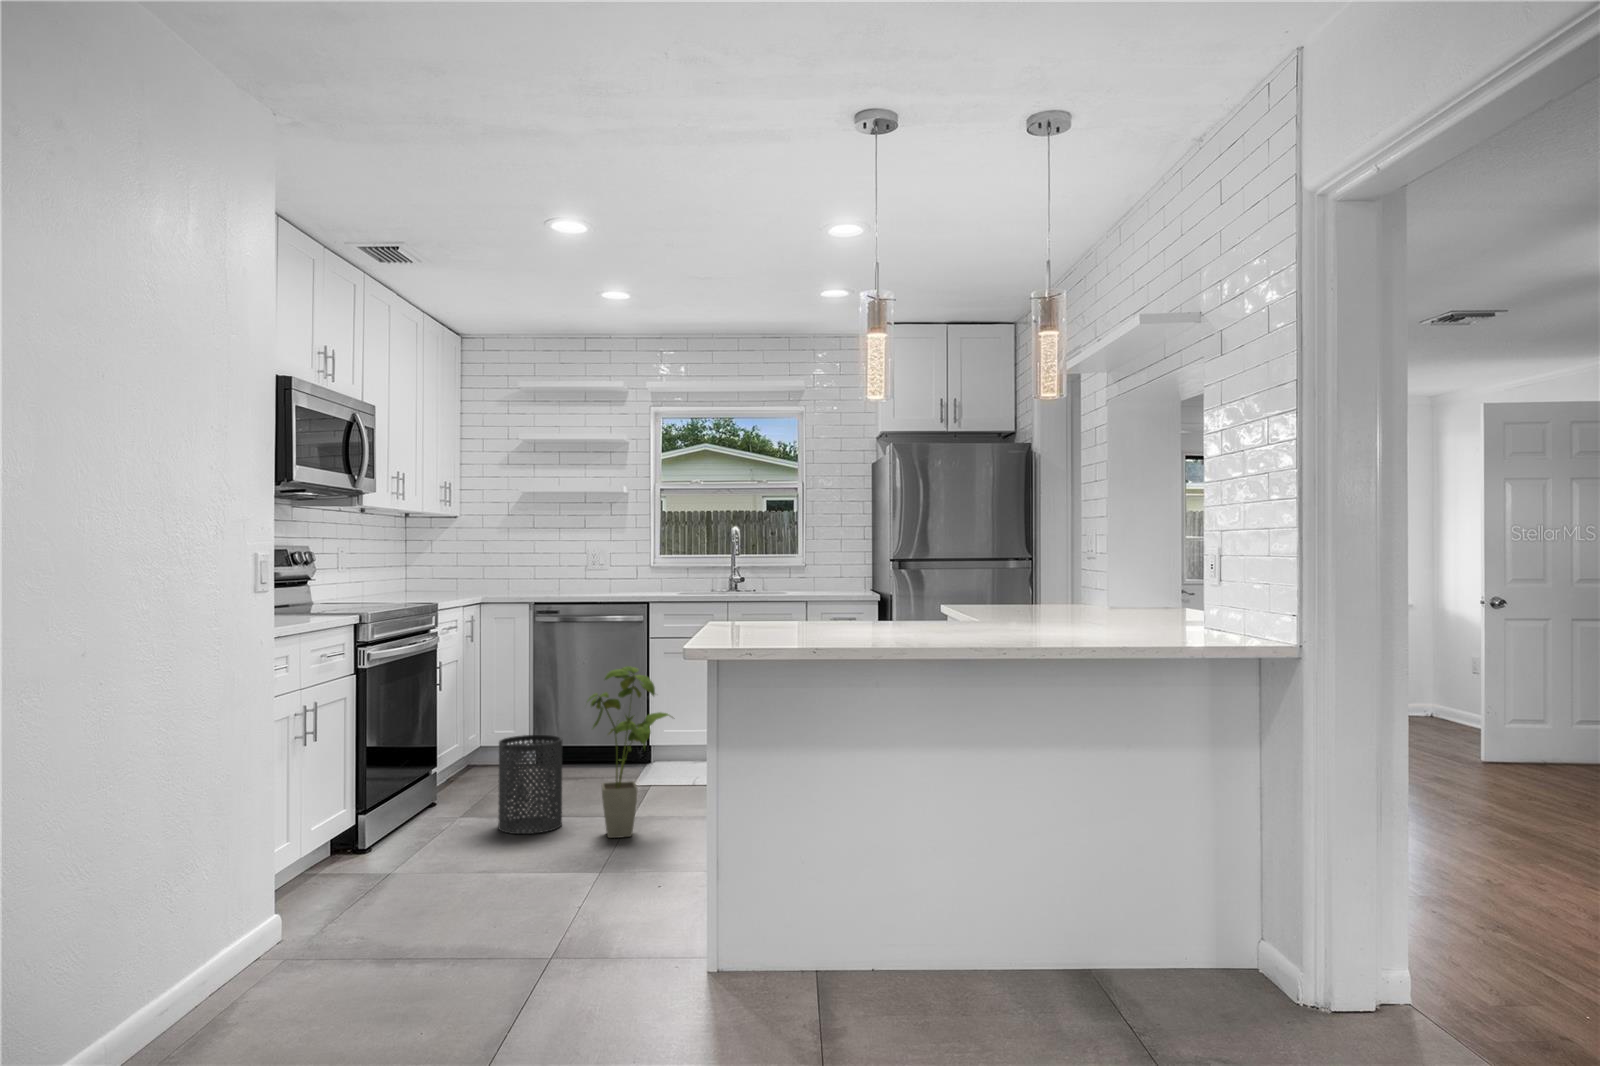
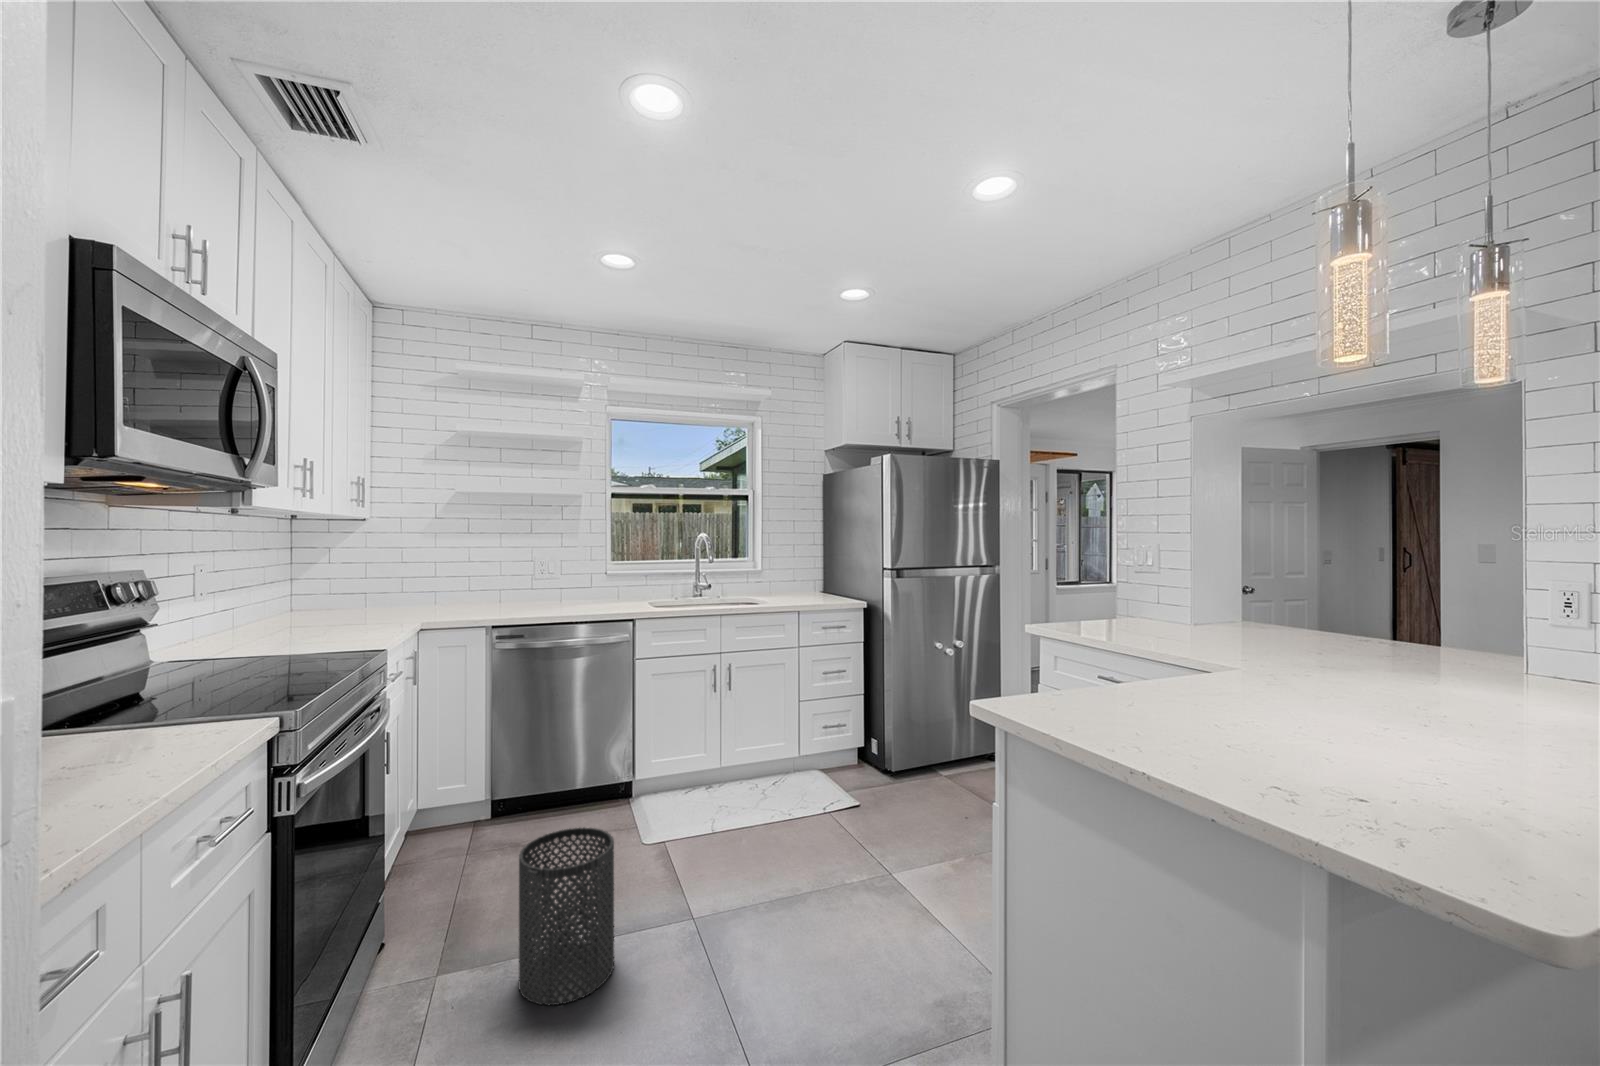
house plant: present [588,666,670,838] -> none [660,731,782,981]

